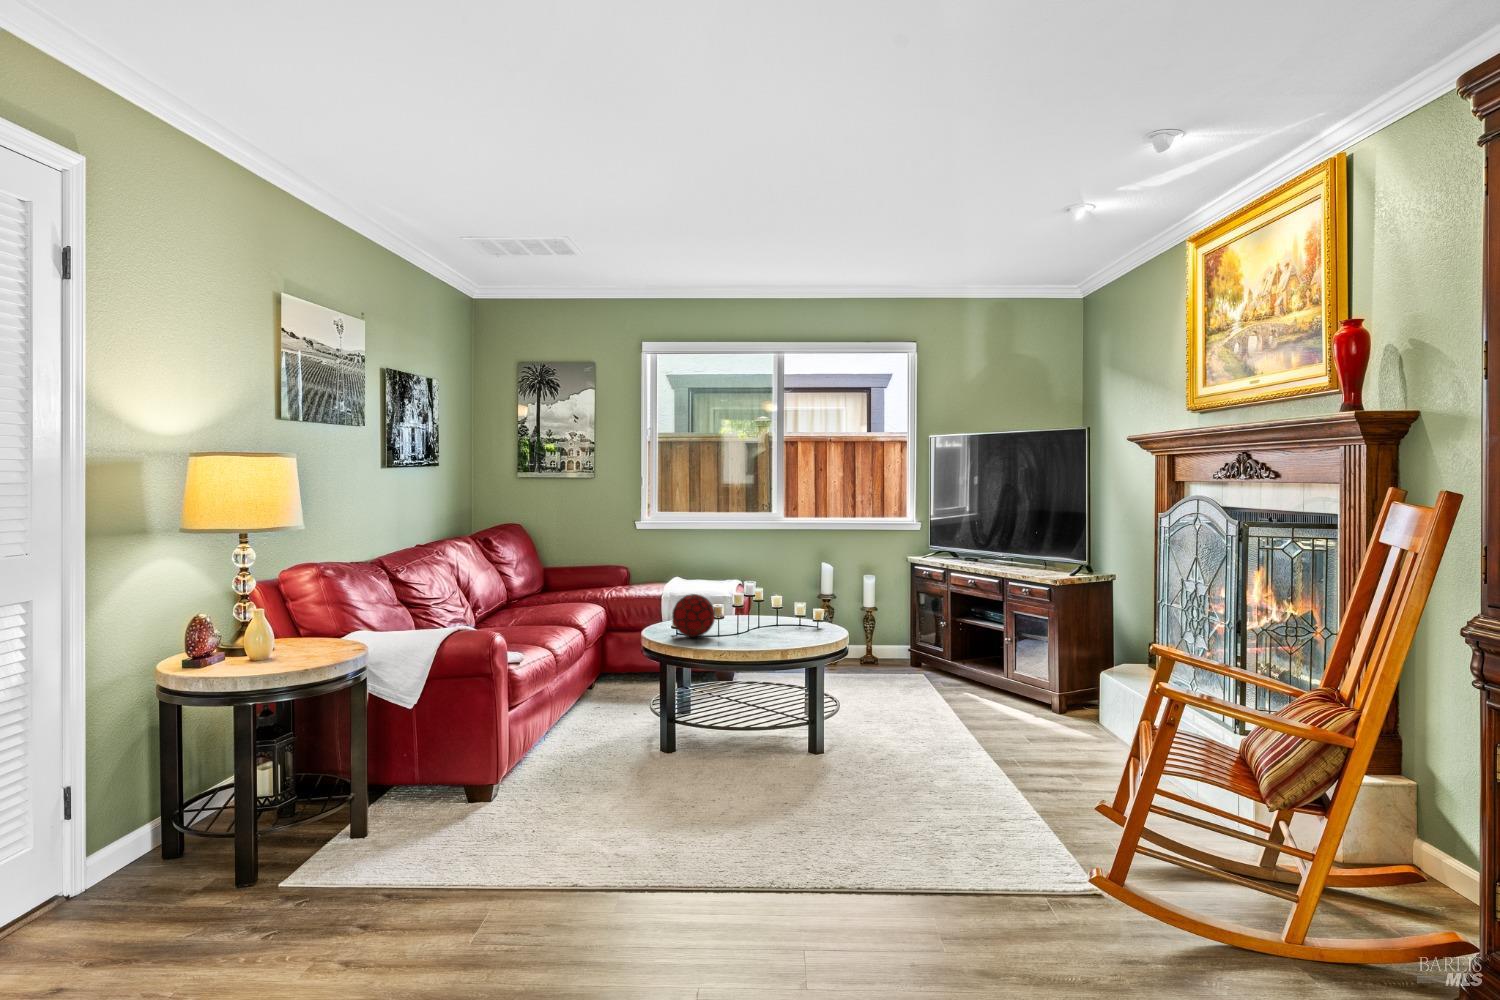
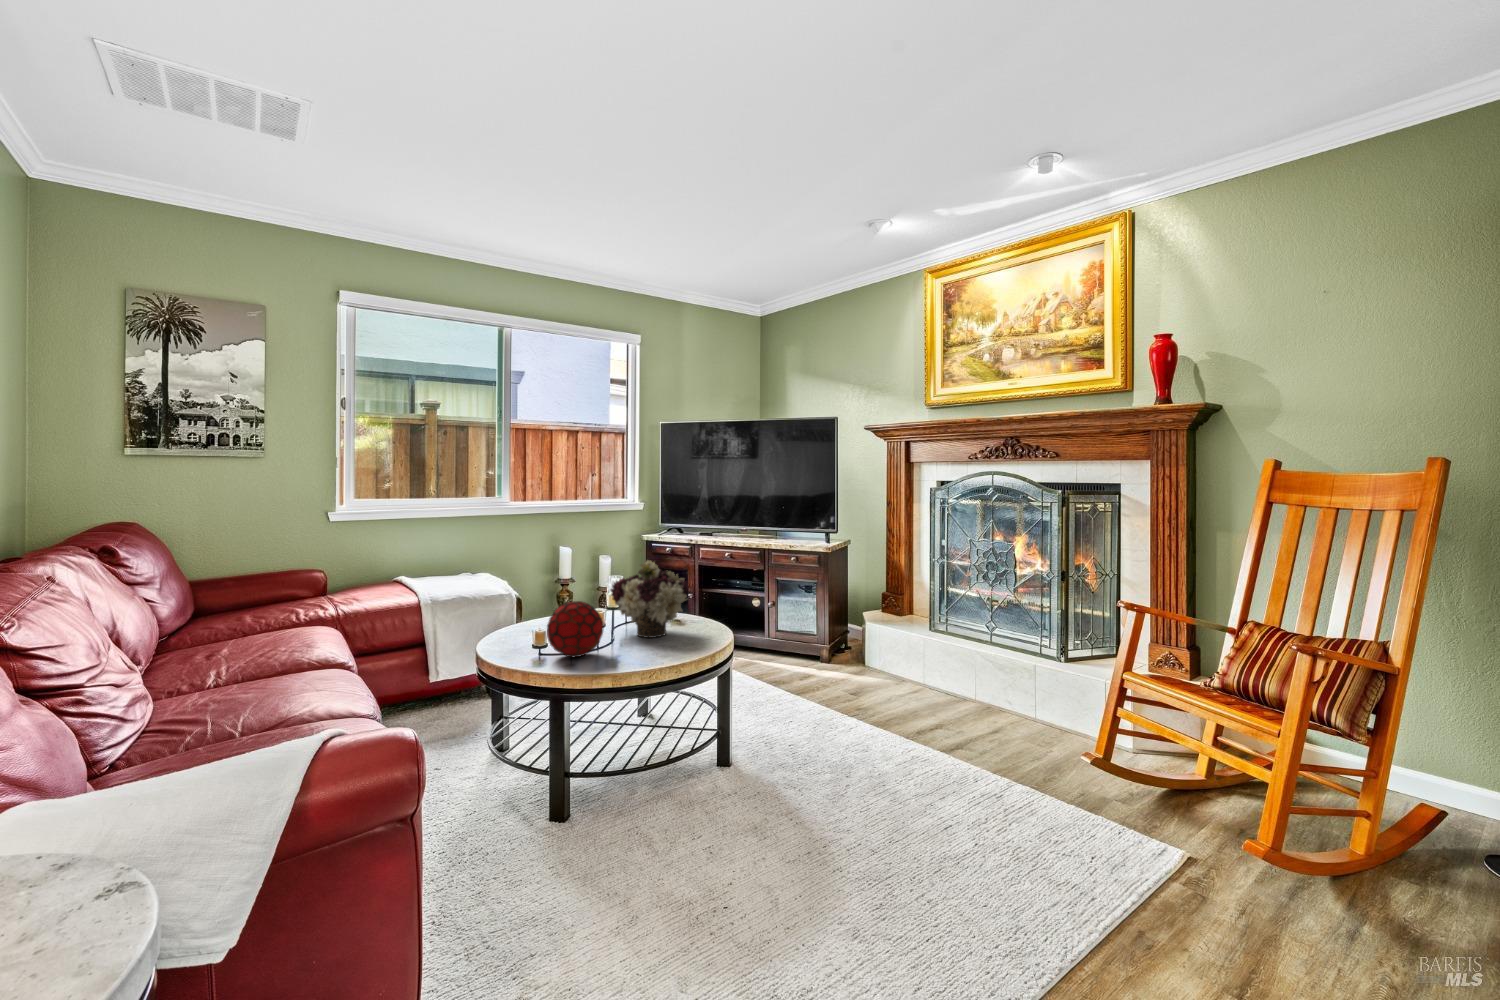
flower arrangement: none [744,568,806,634] -> present [611,560,688,638]

